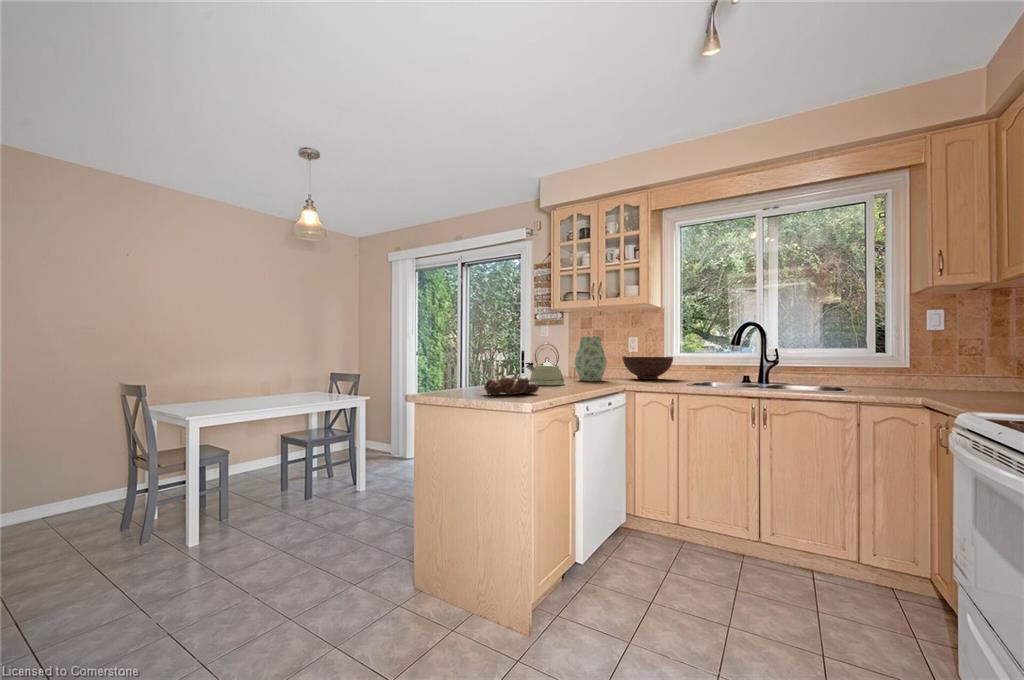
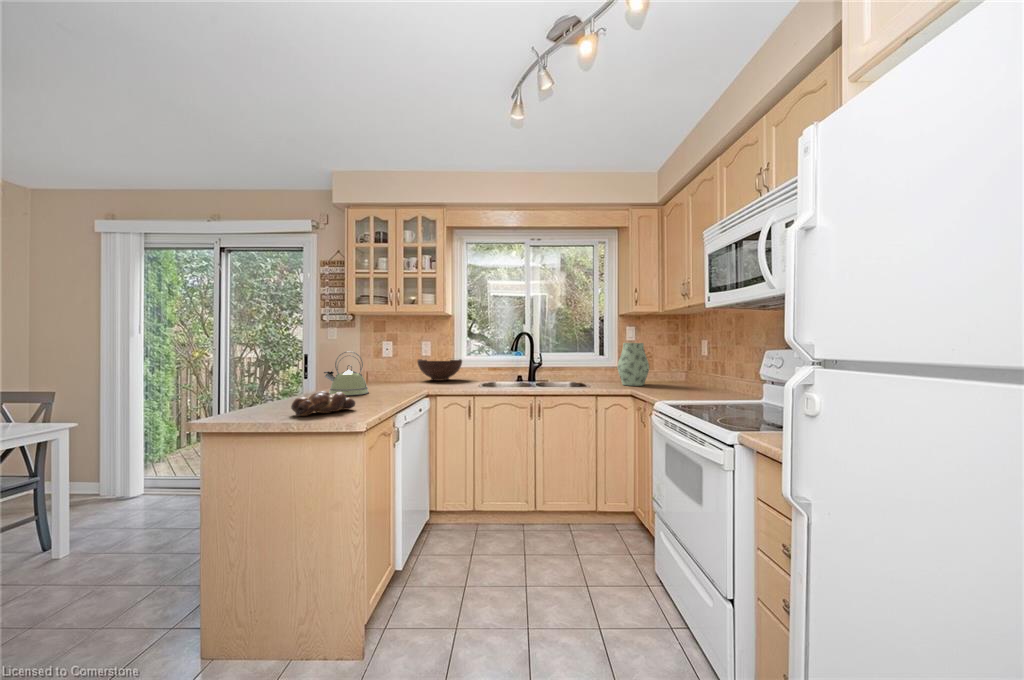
vase: present [575,337,607,381] -> present [618,343,649,386]

